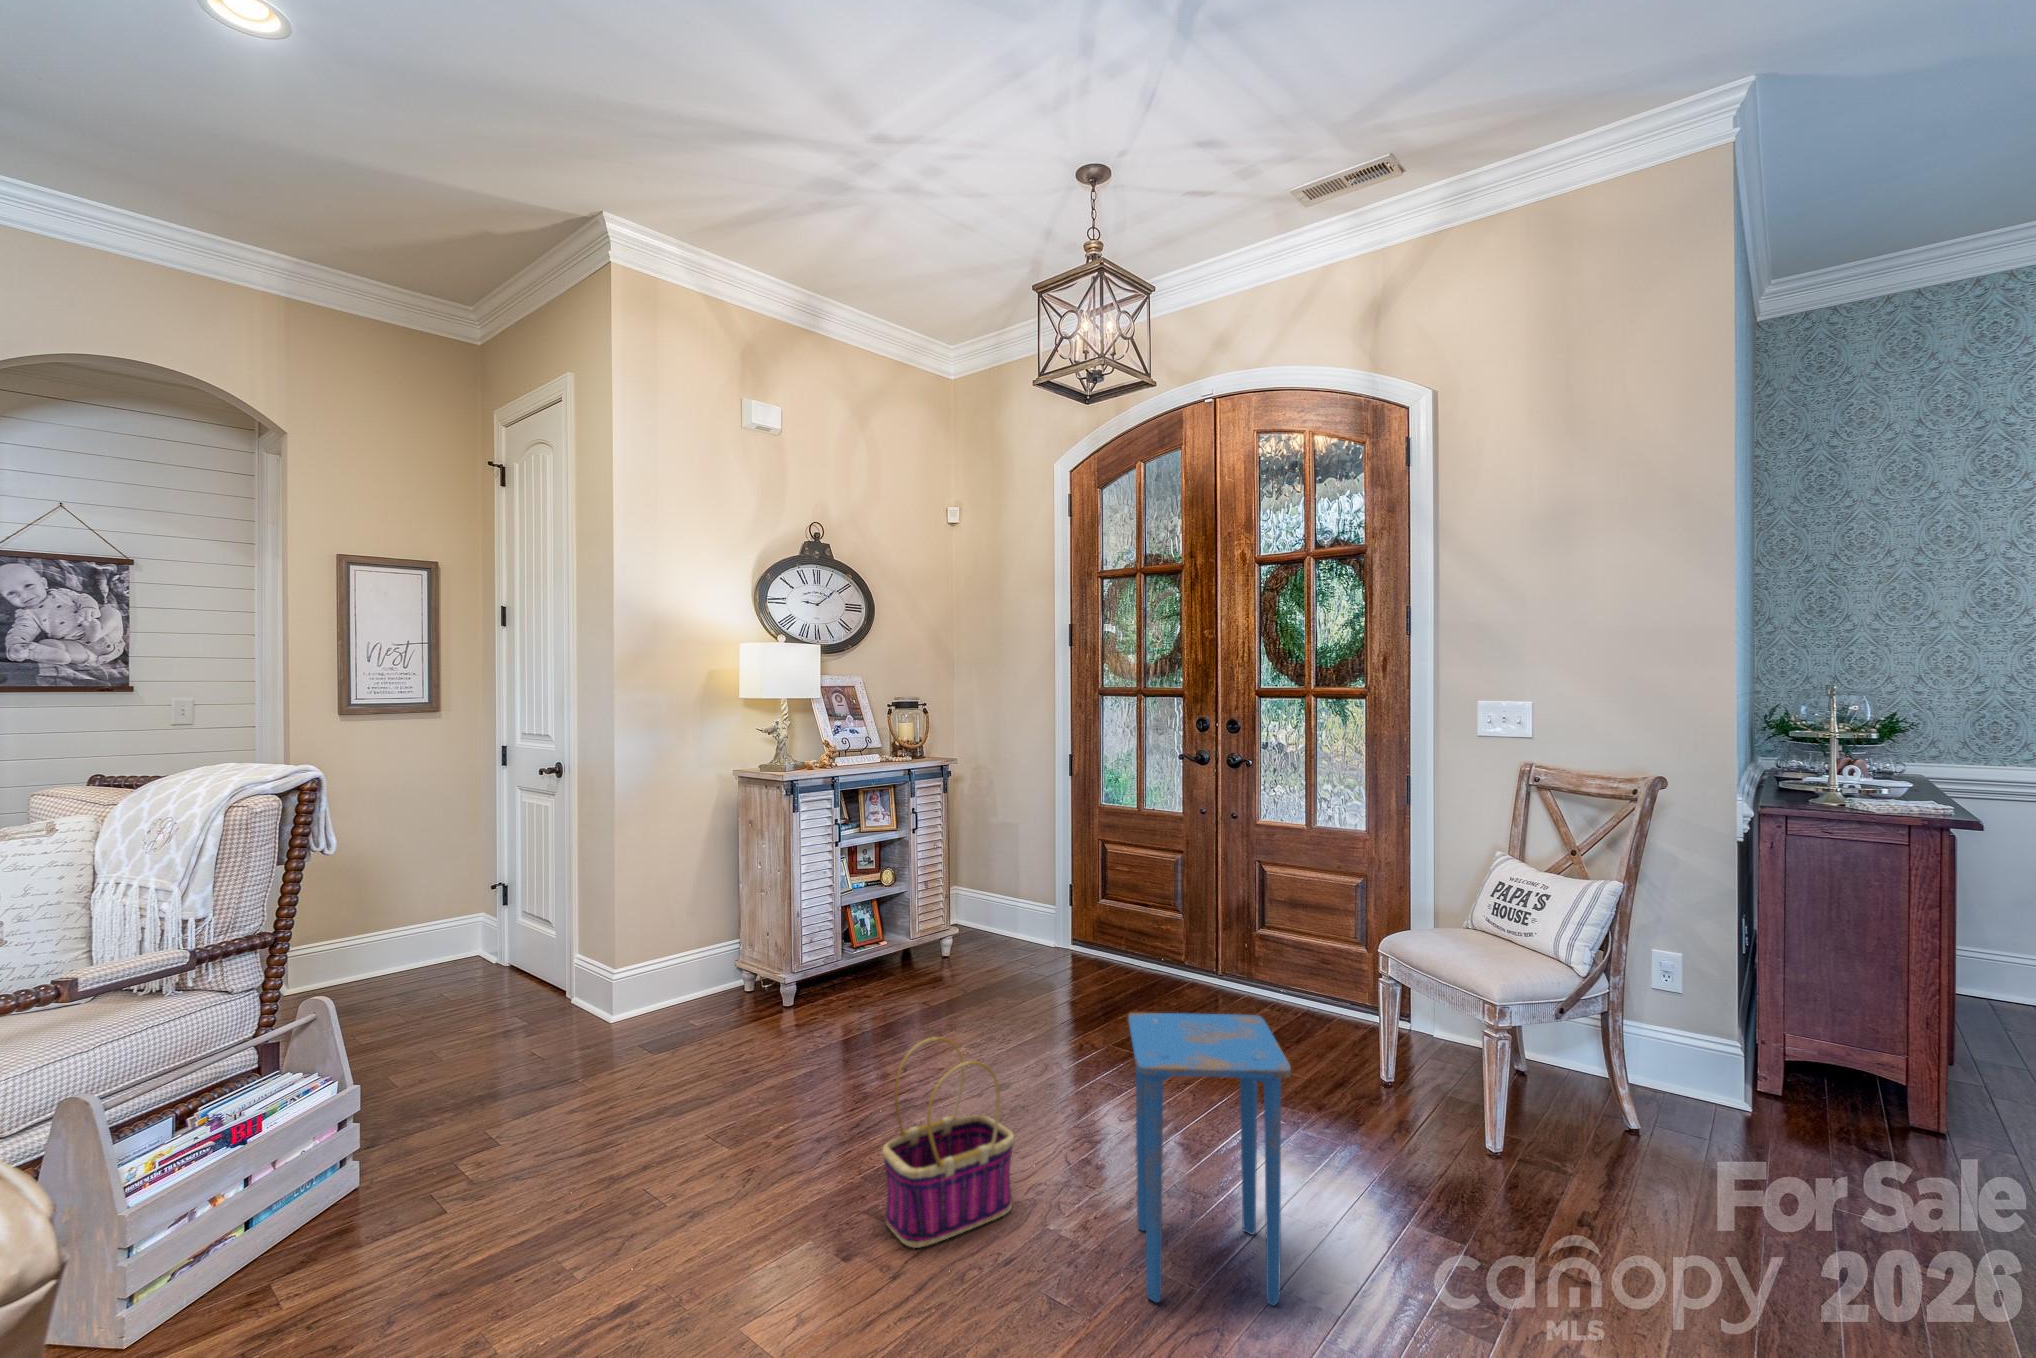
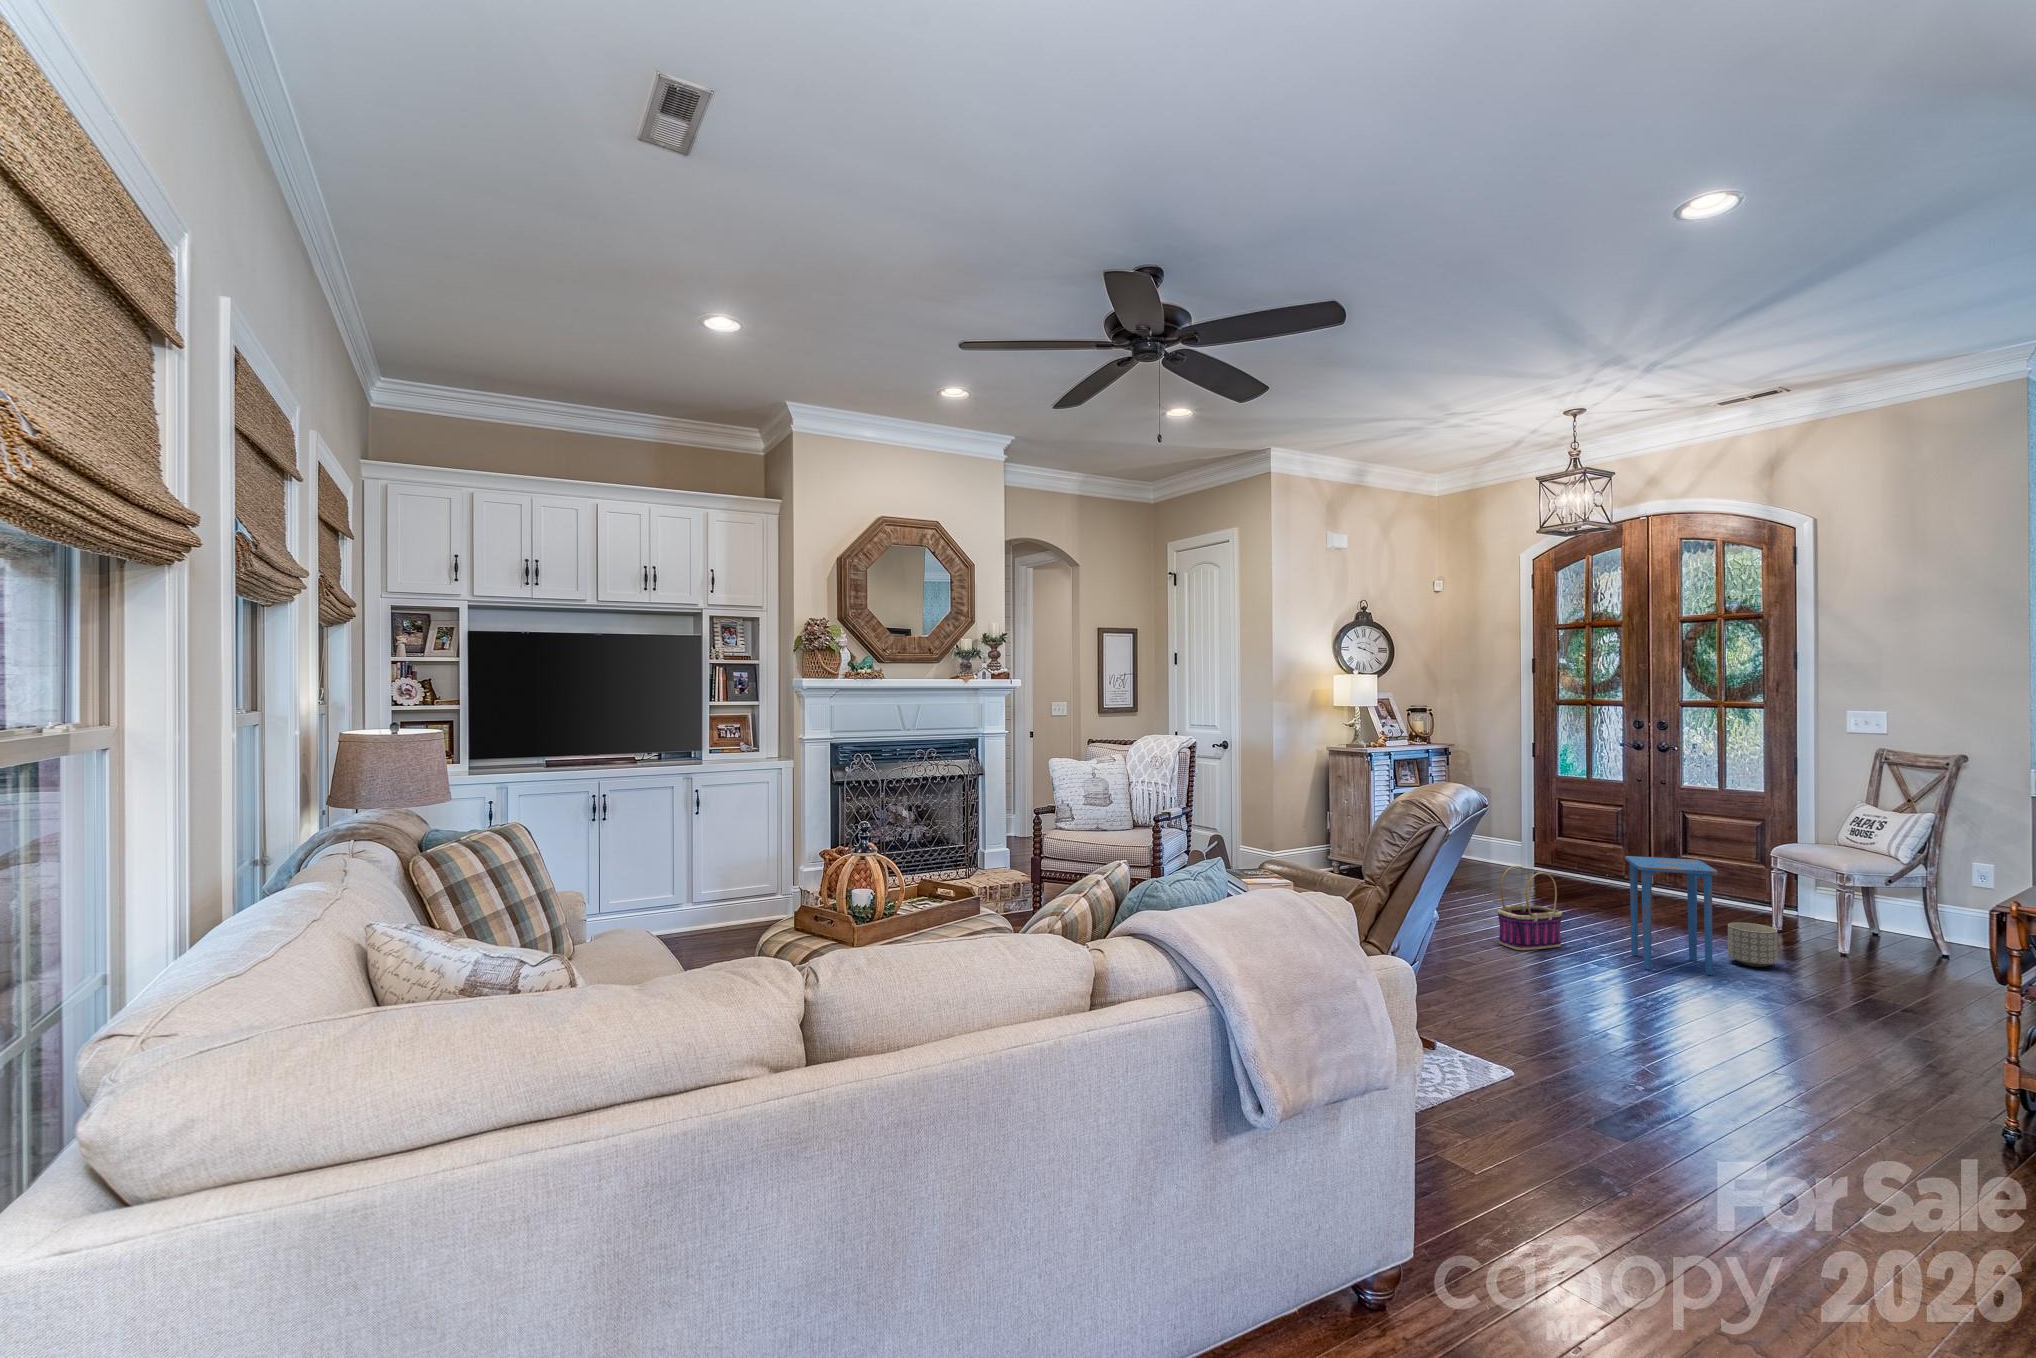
planter: none [1312,1134,1399,1243] -> present [1728,922,1778,967]

